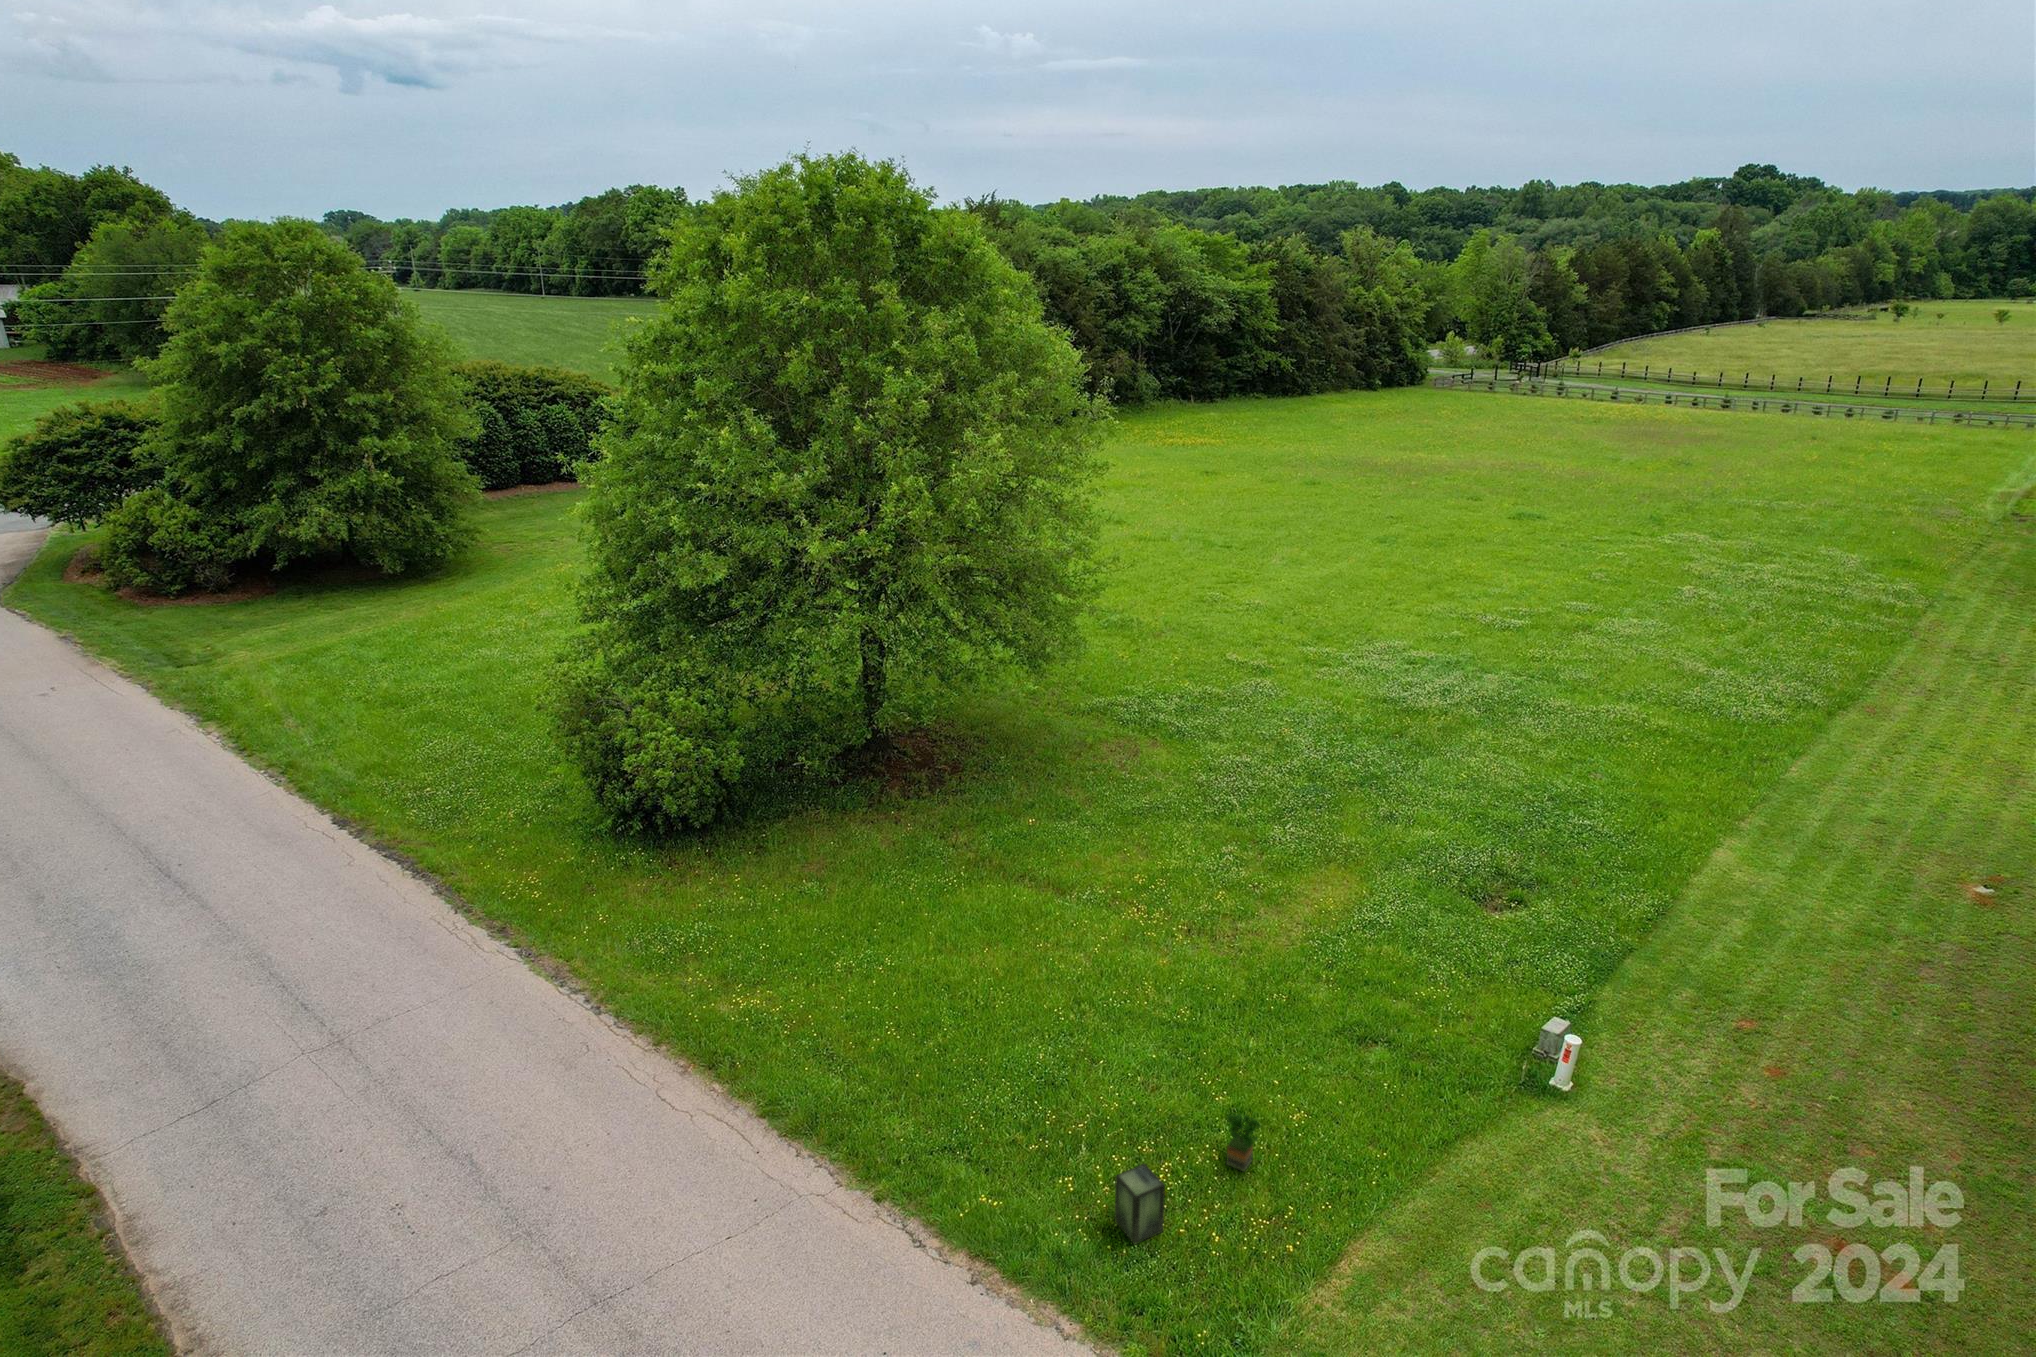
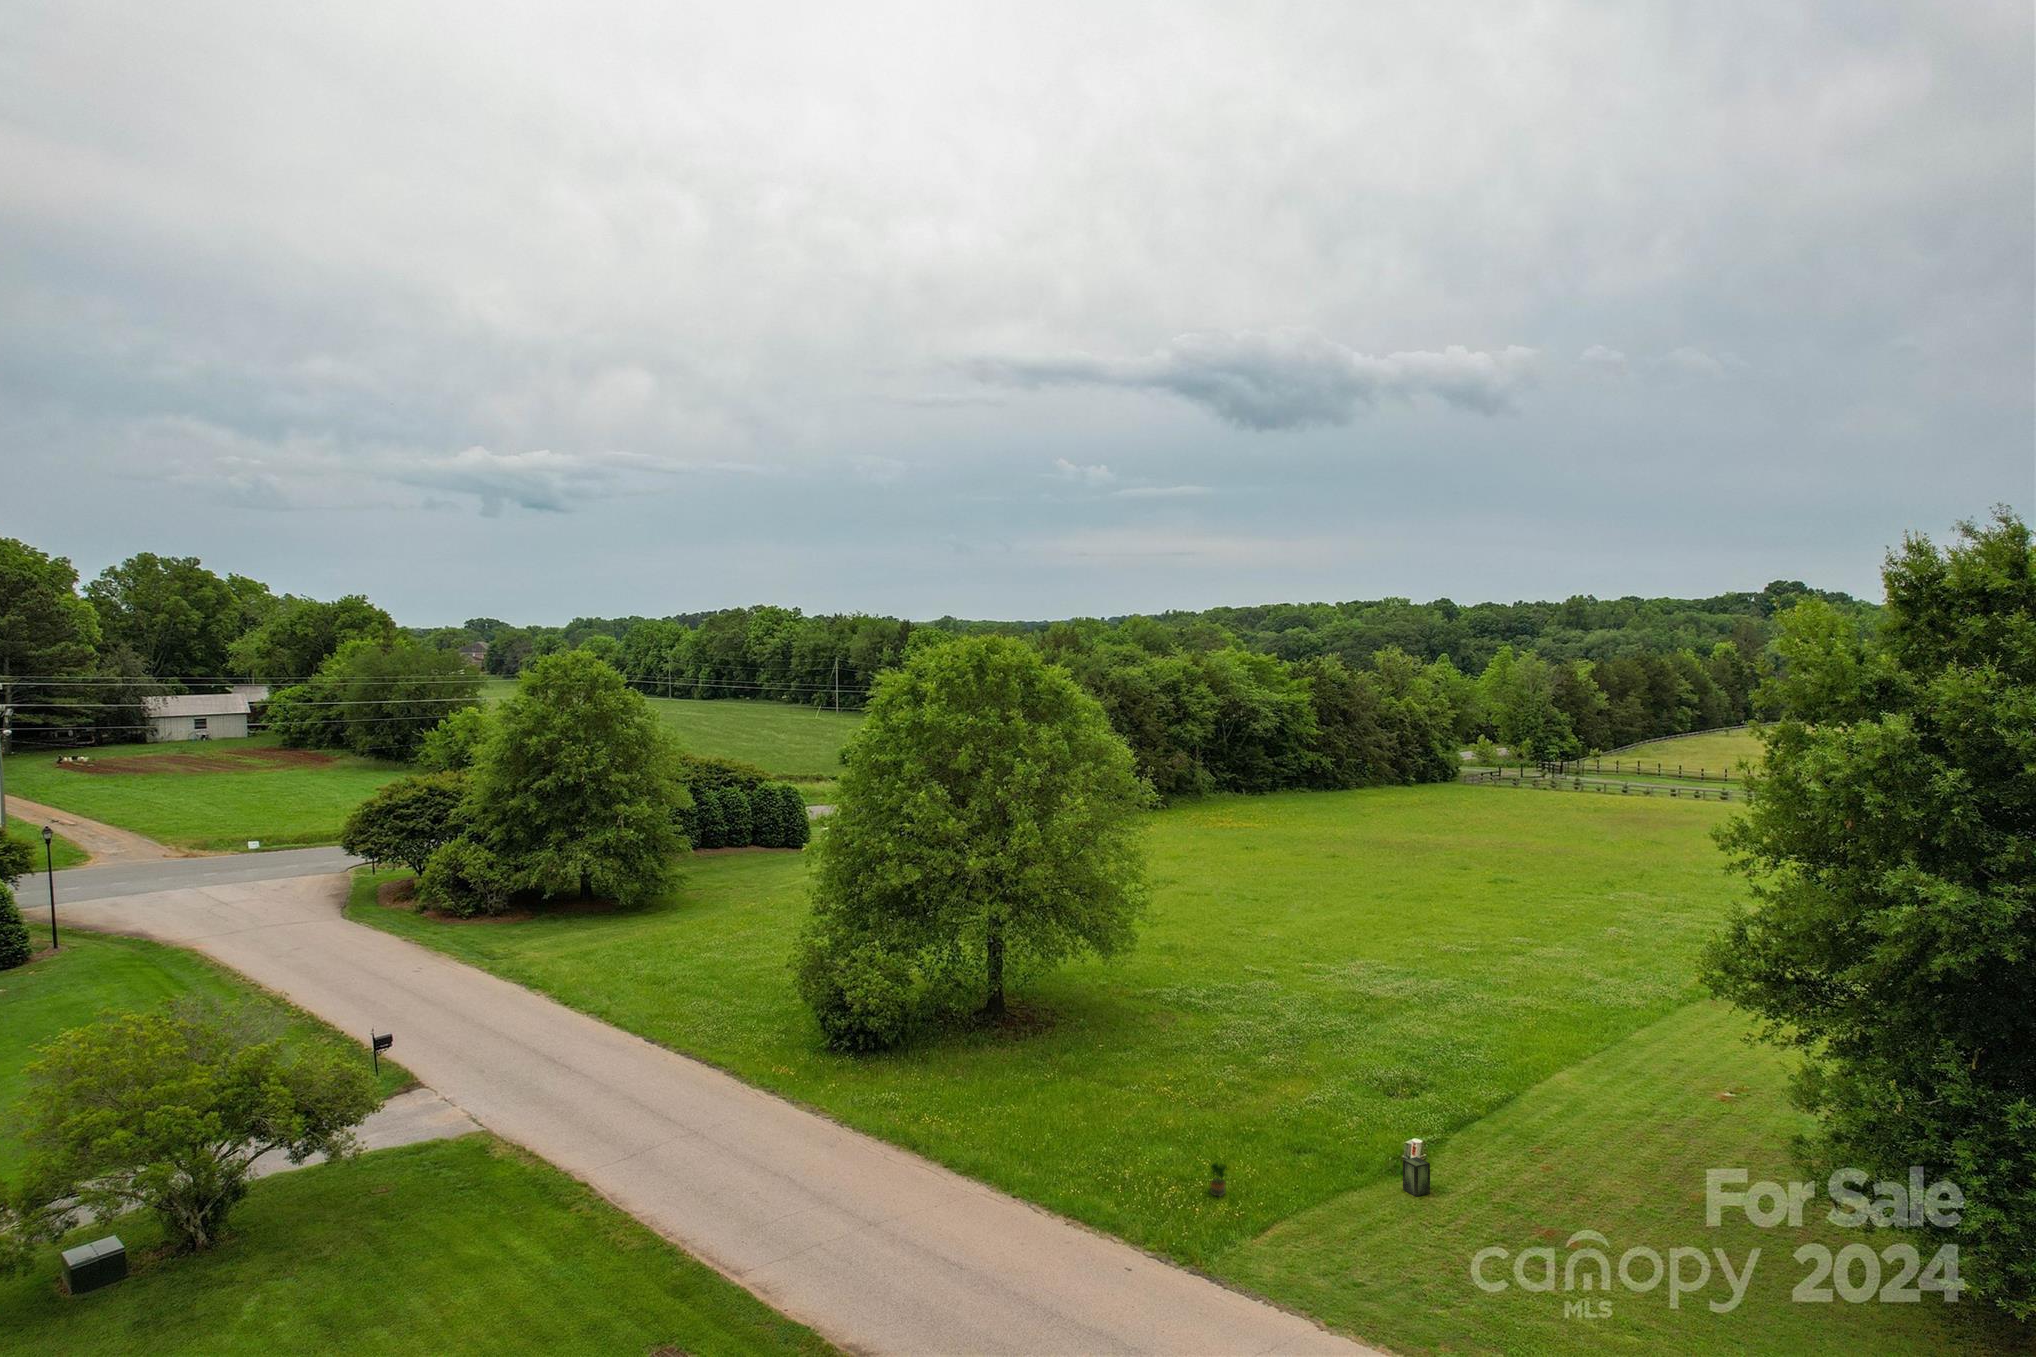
storage box: present [1115,1164,1165,1244] -> present [1403,1157,1430,1197]

